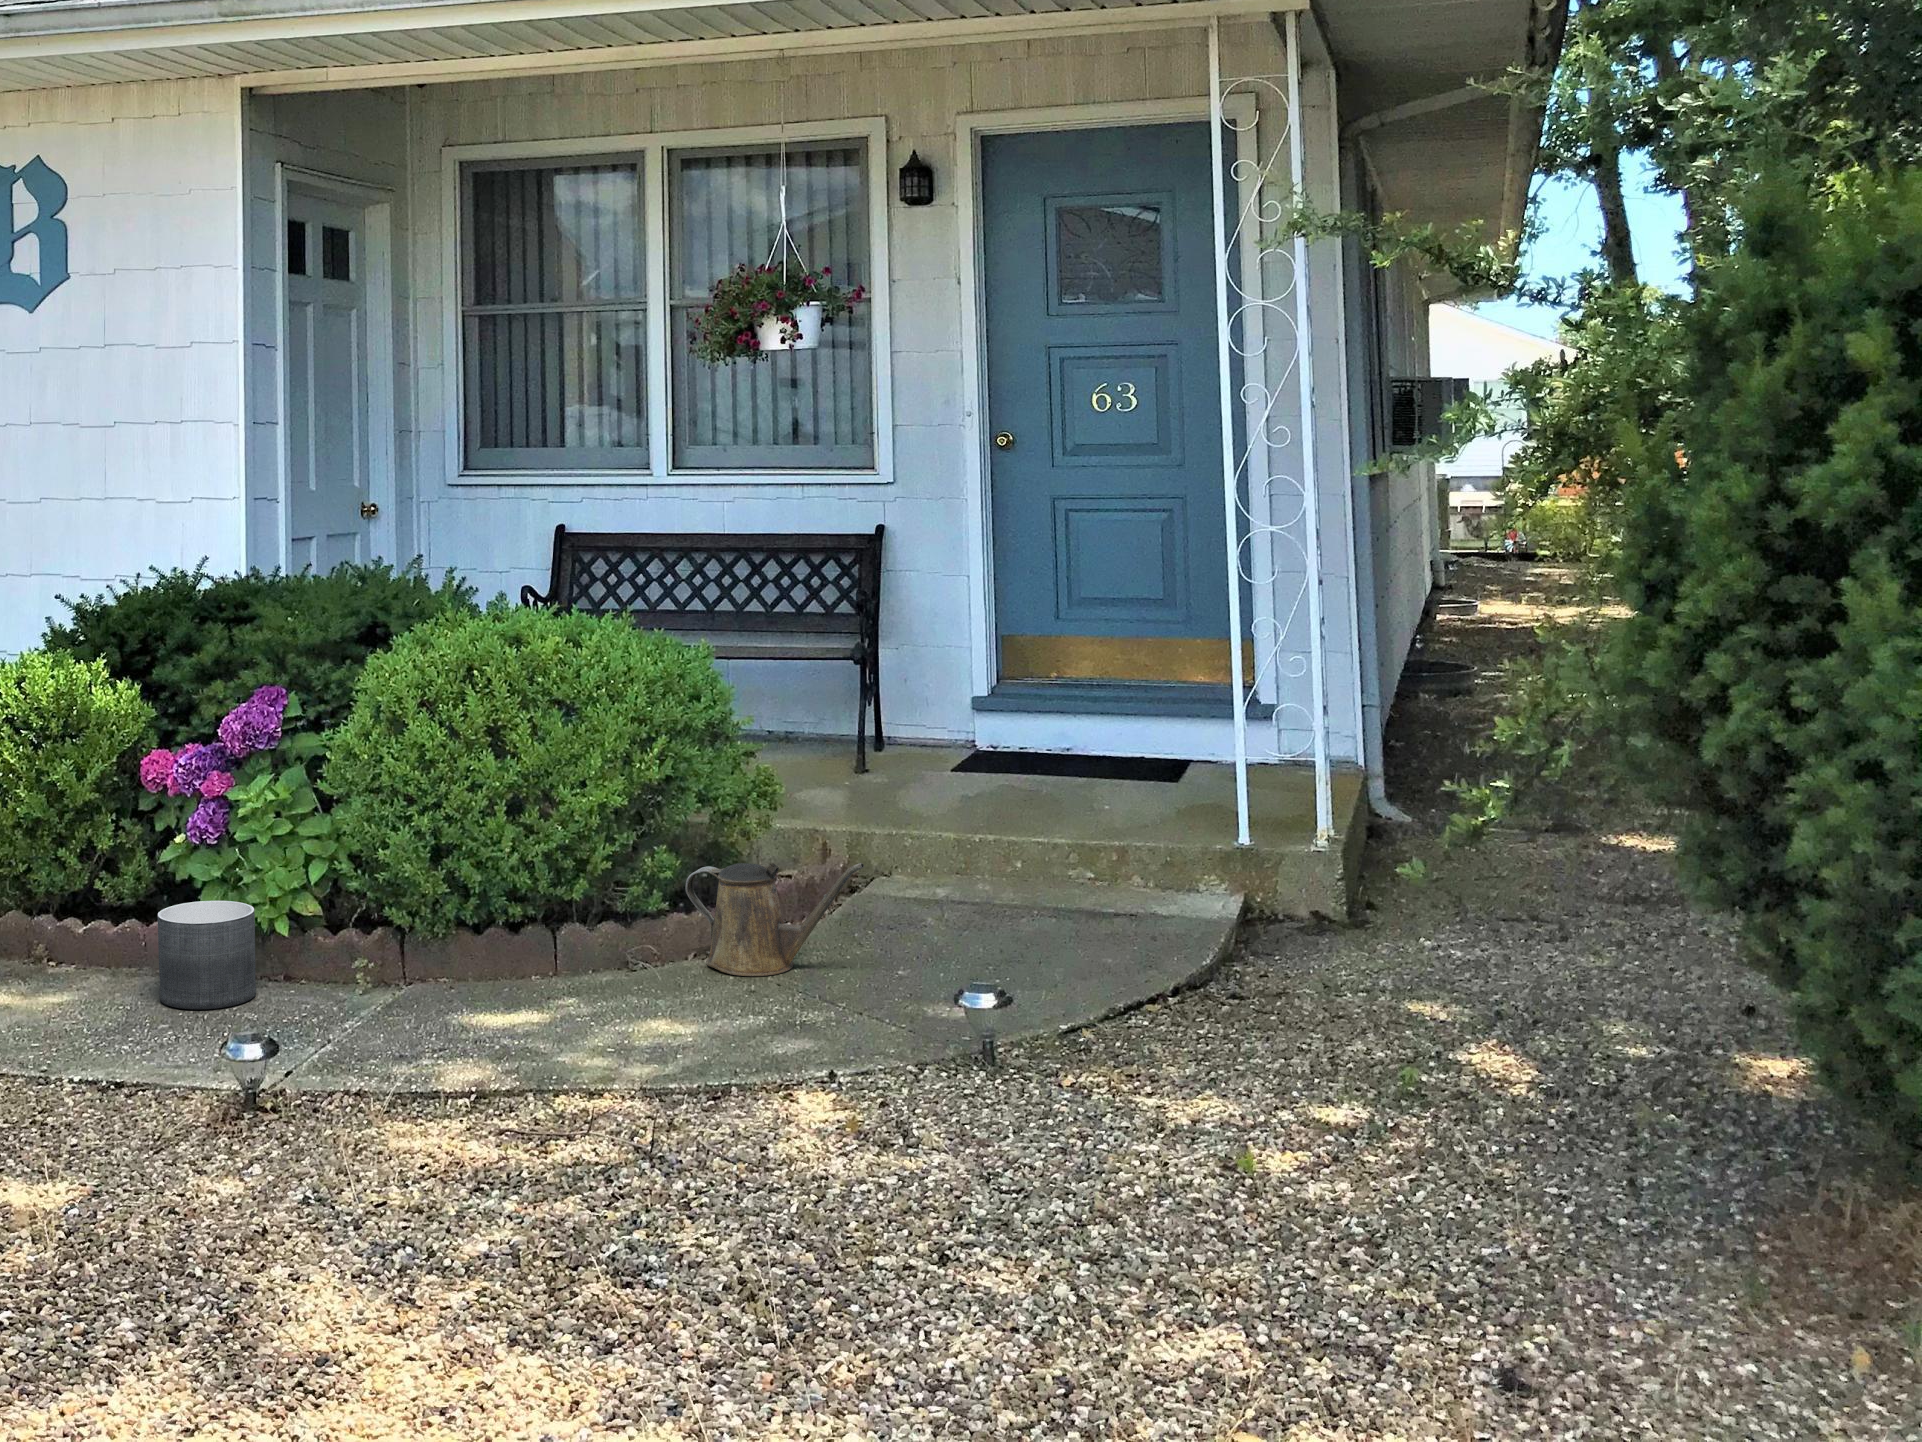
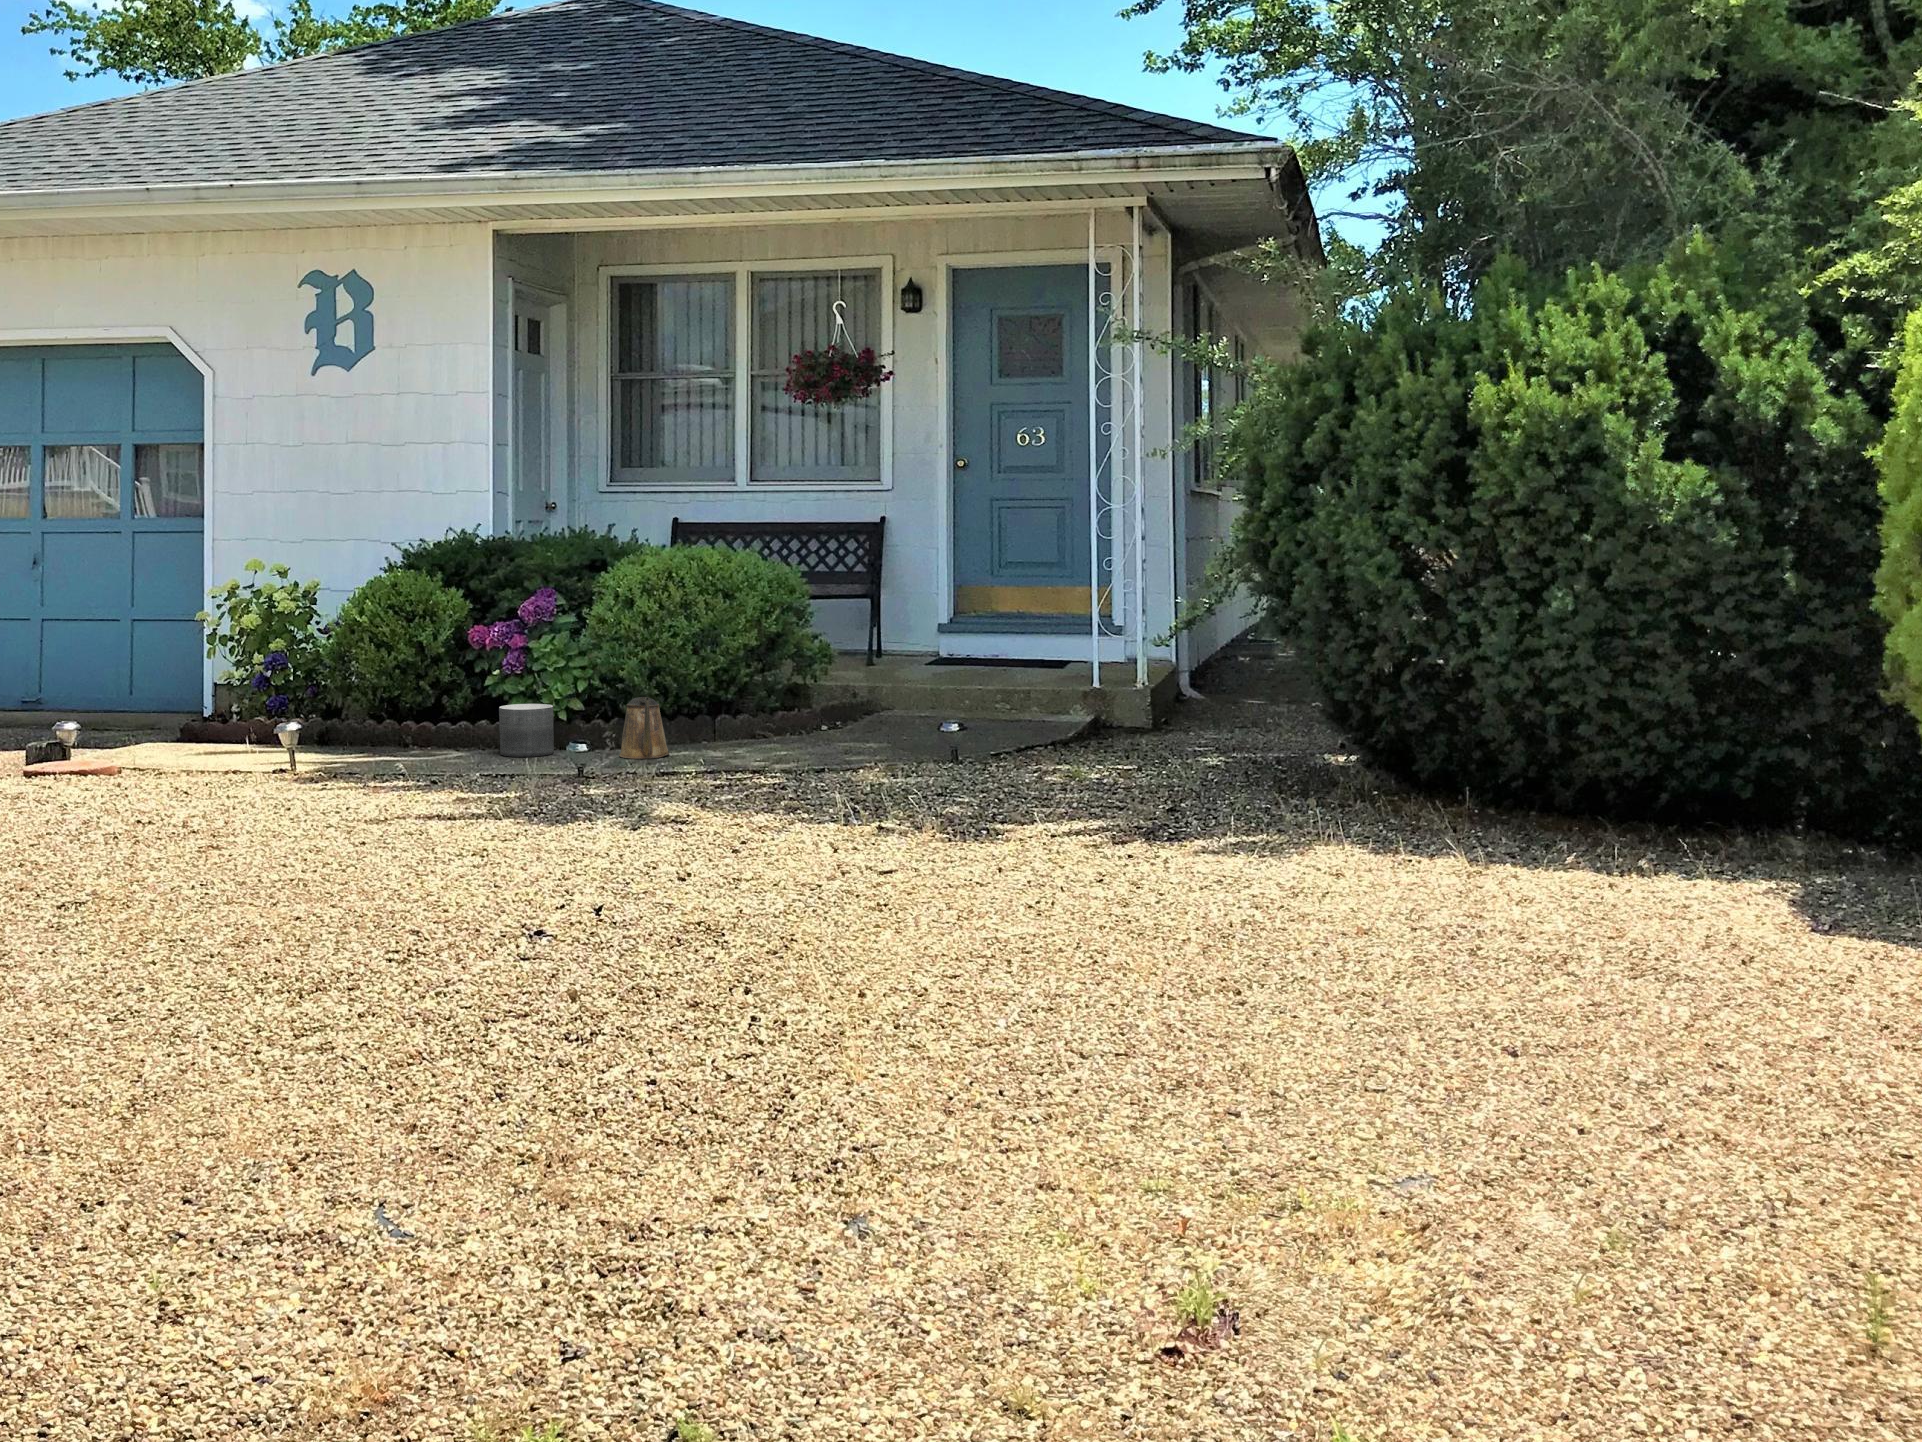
watering can: present [685,863,864,976] -> present [619,697,670,759]

